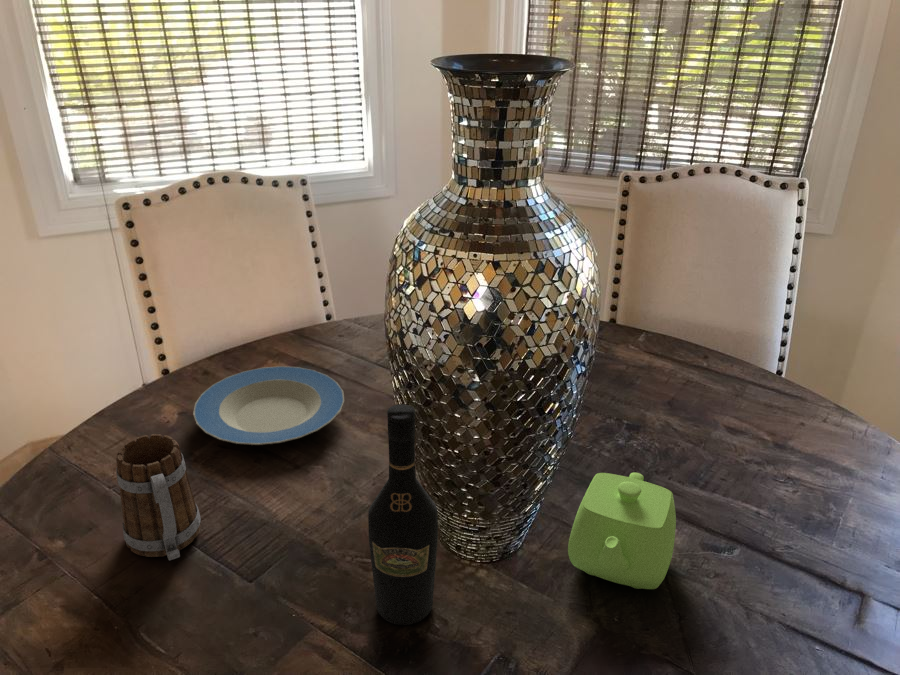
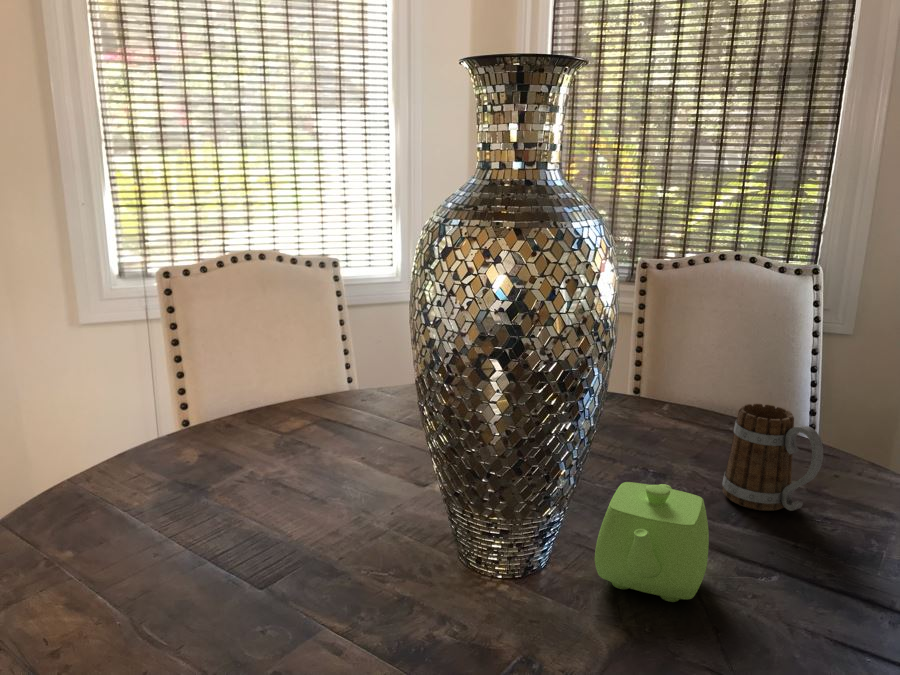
plate: present [193,366,344,445] -> none [213,413,365,471]
wine bottle: present [368,404,438,625] -> none [385,372,457,626]
mug: present [116,434,201,561] -> present [722,403,823,511]

